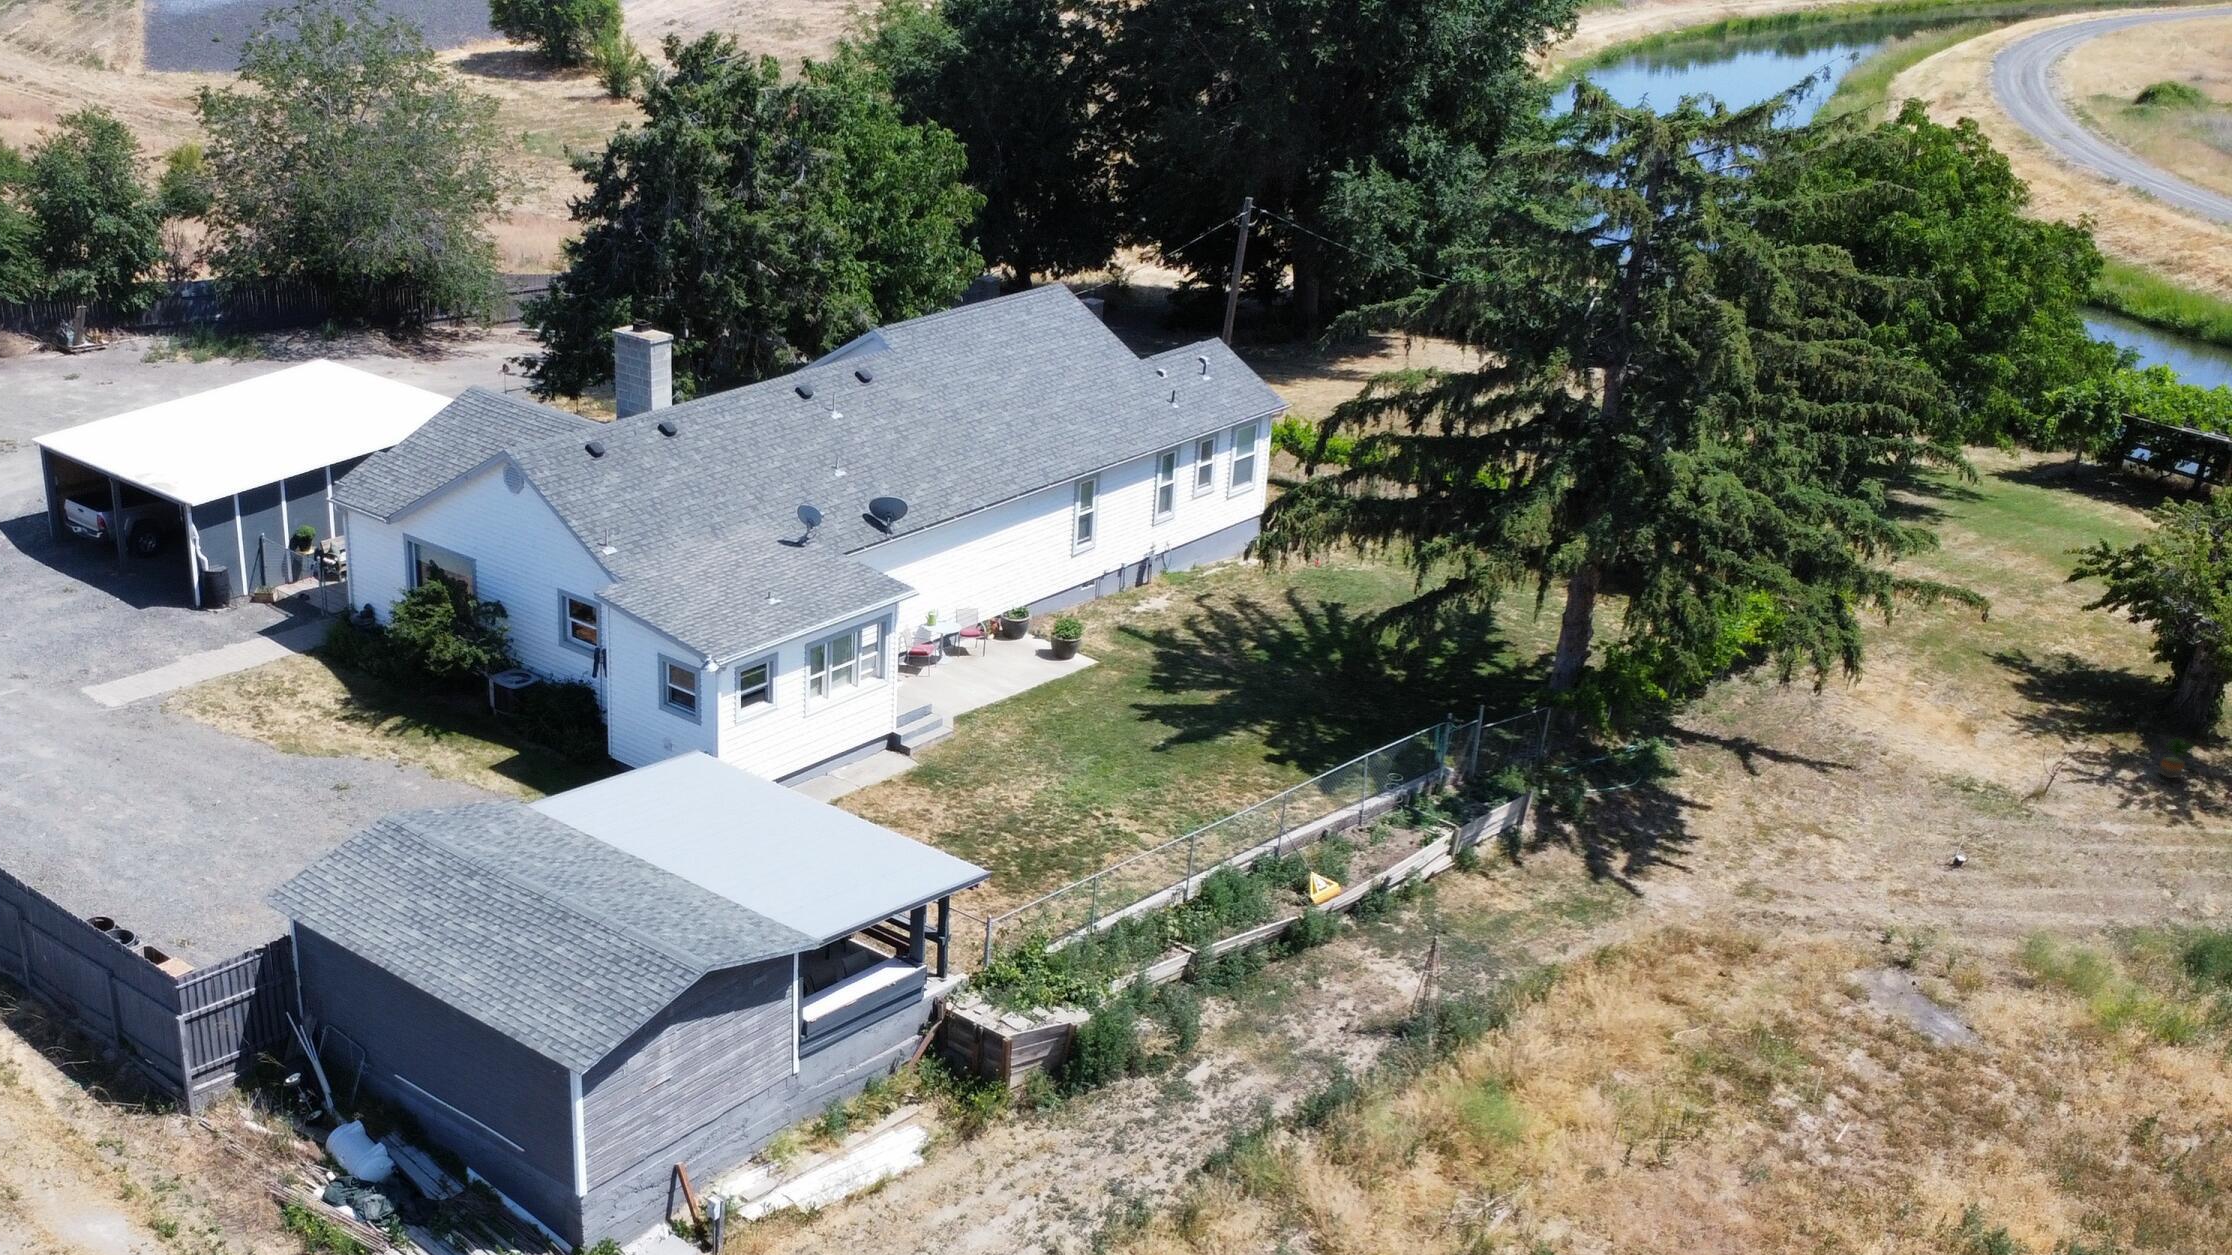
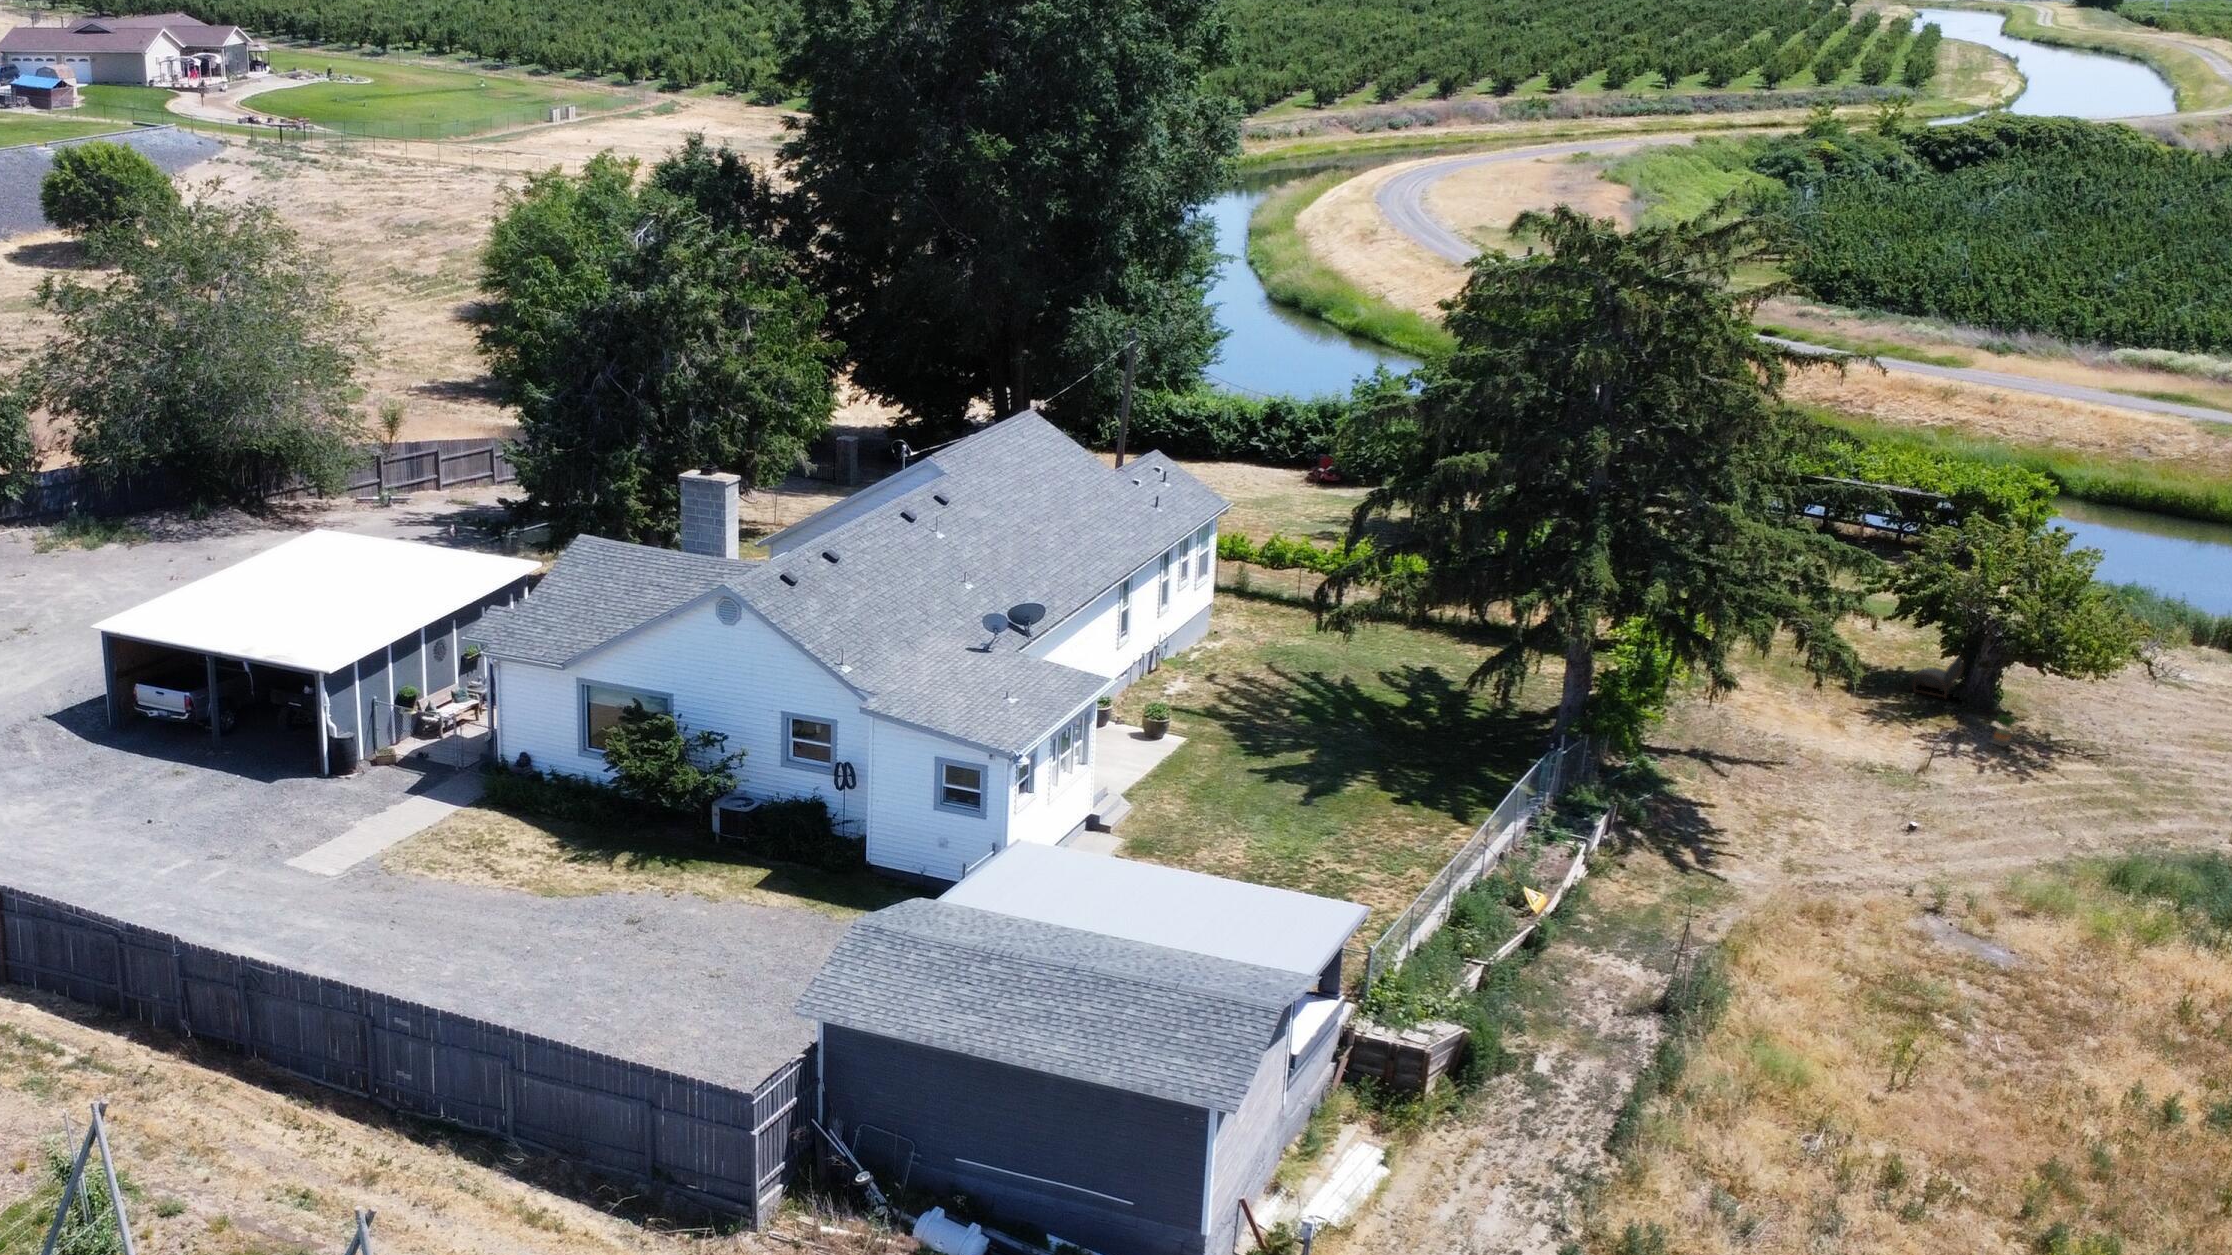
lounge chair: none [2101,655,2191,714] -> present [1913,657,1963,698]

